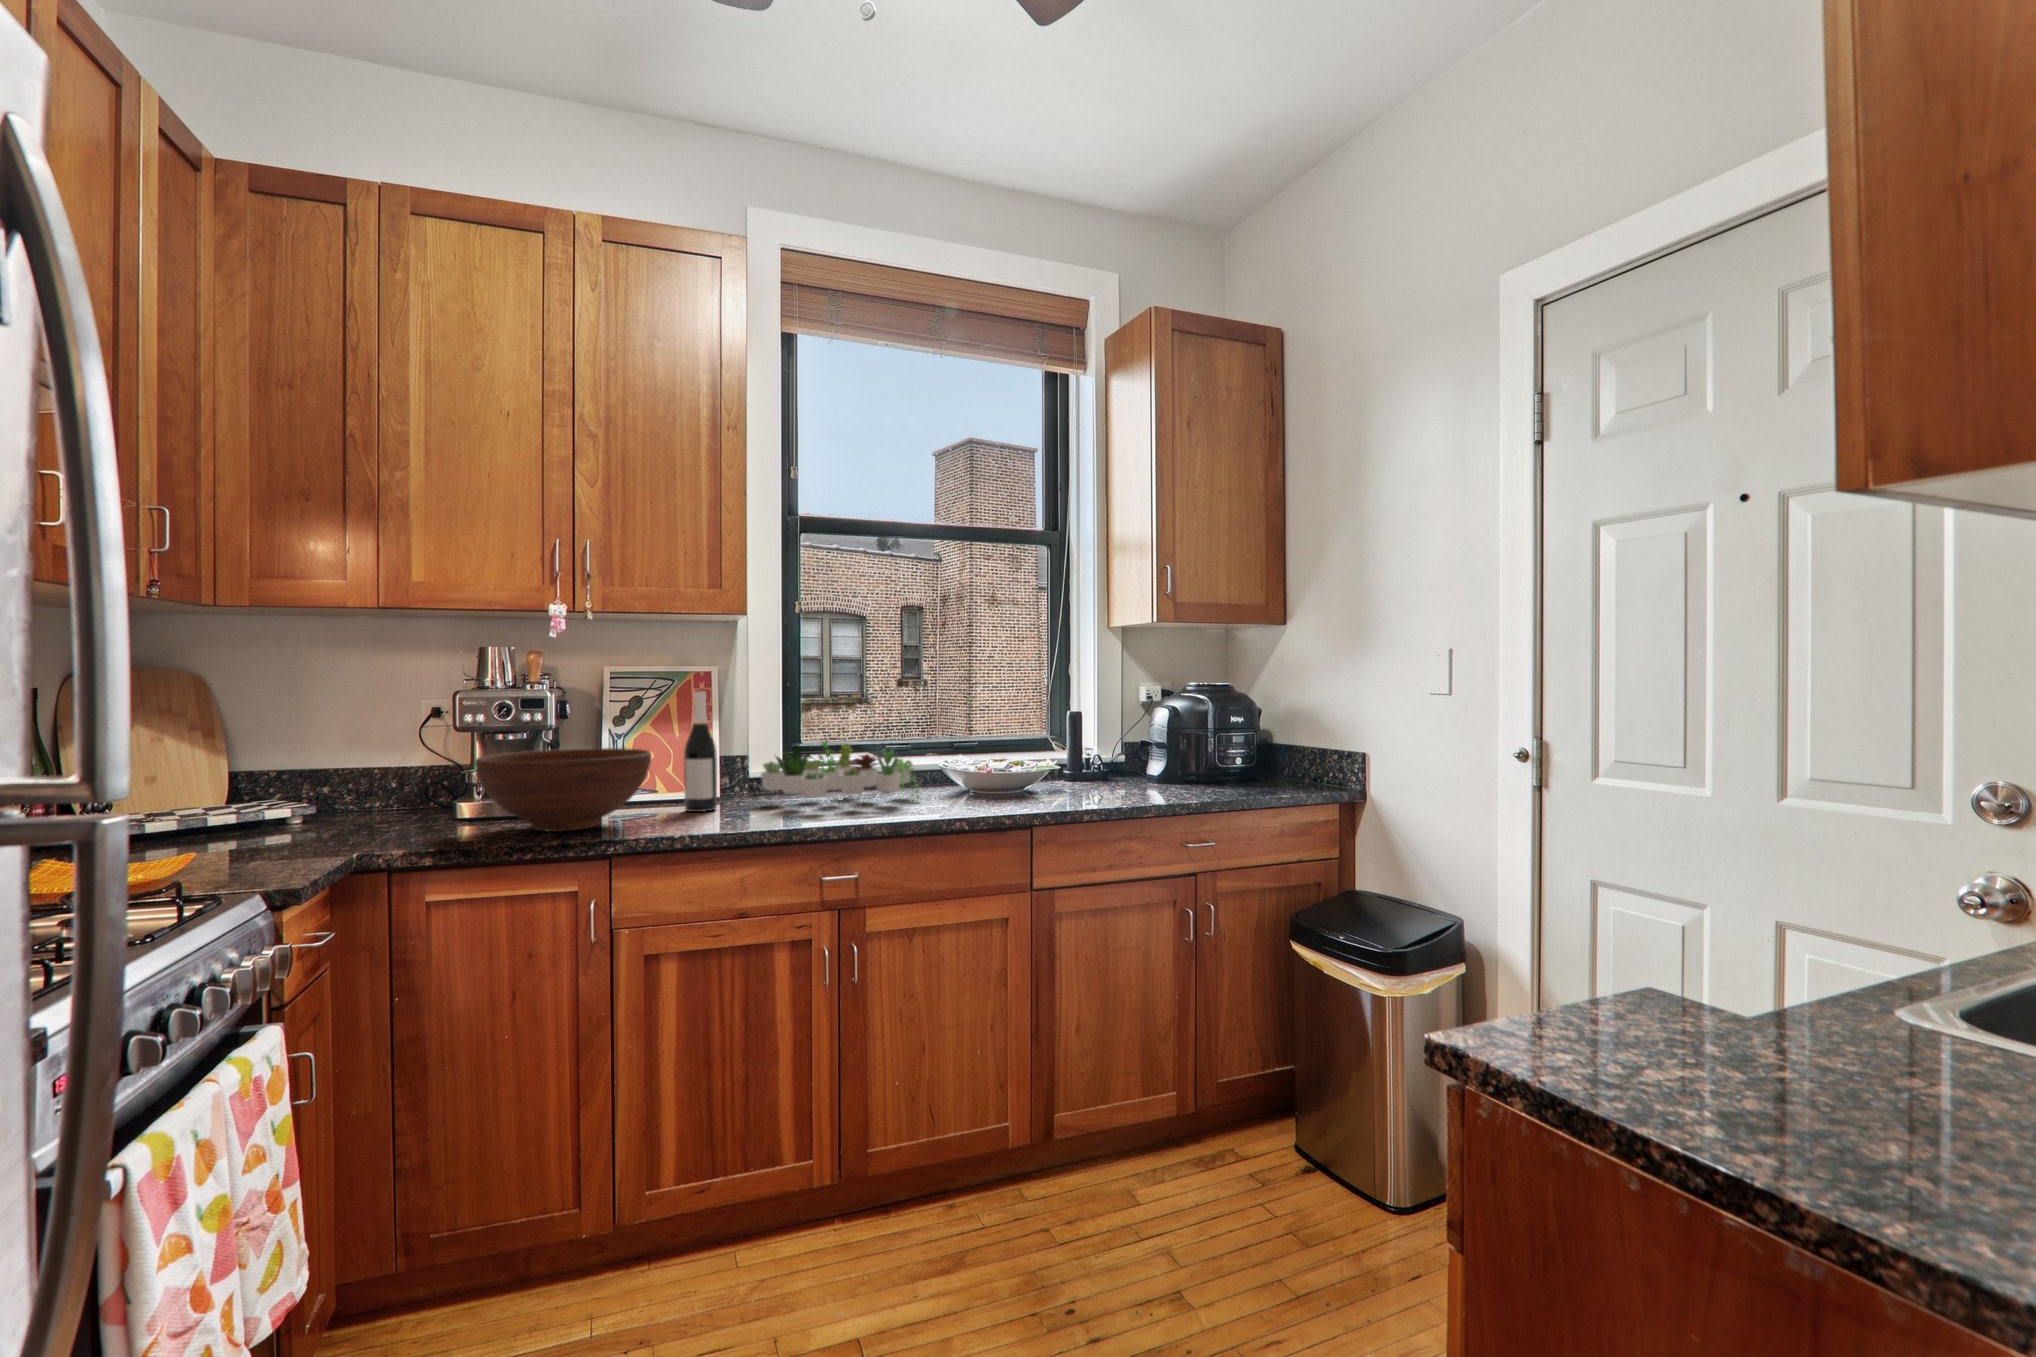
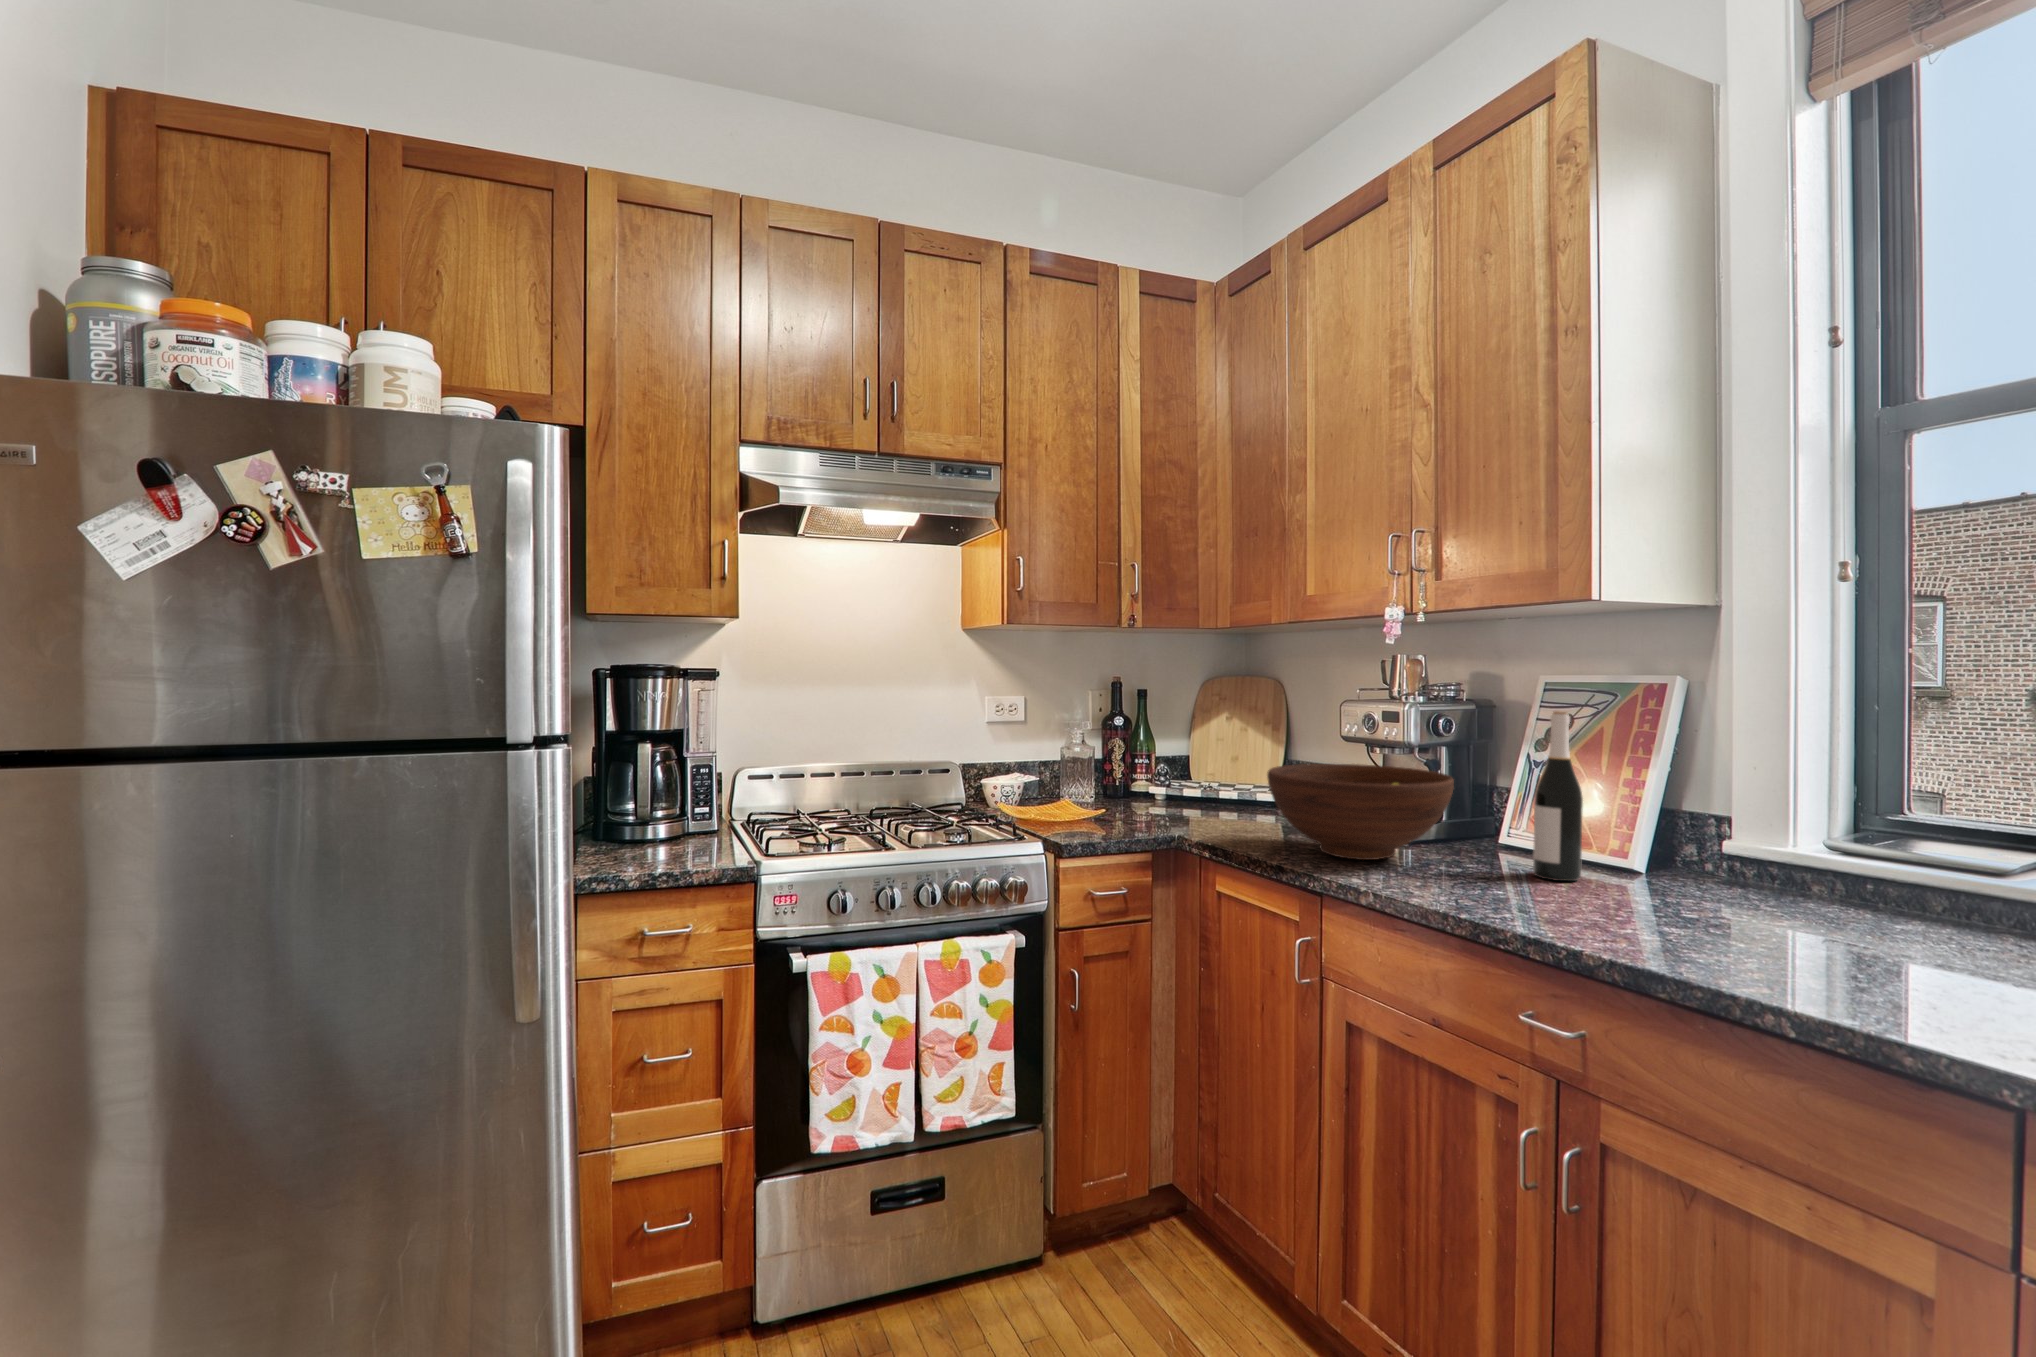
succulent plant: present [761,740,920,801] -> none [1617,803,1958,964]

